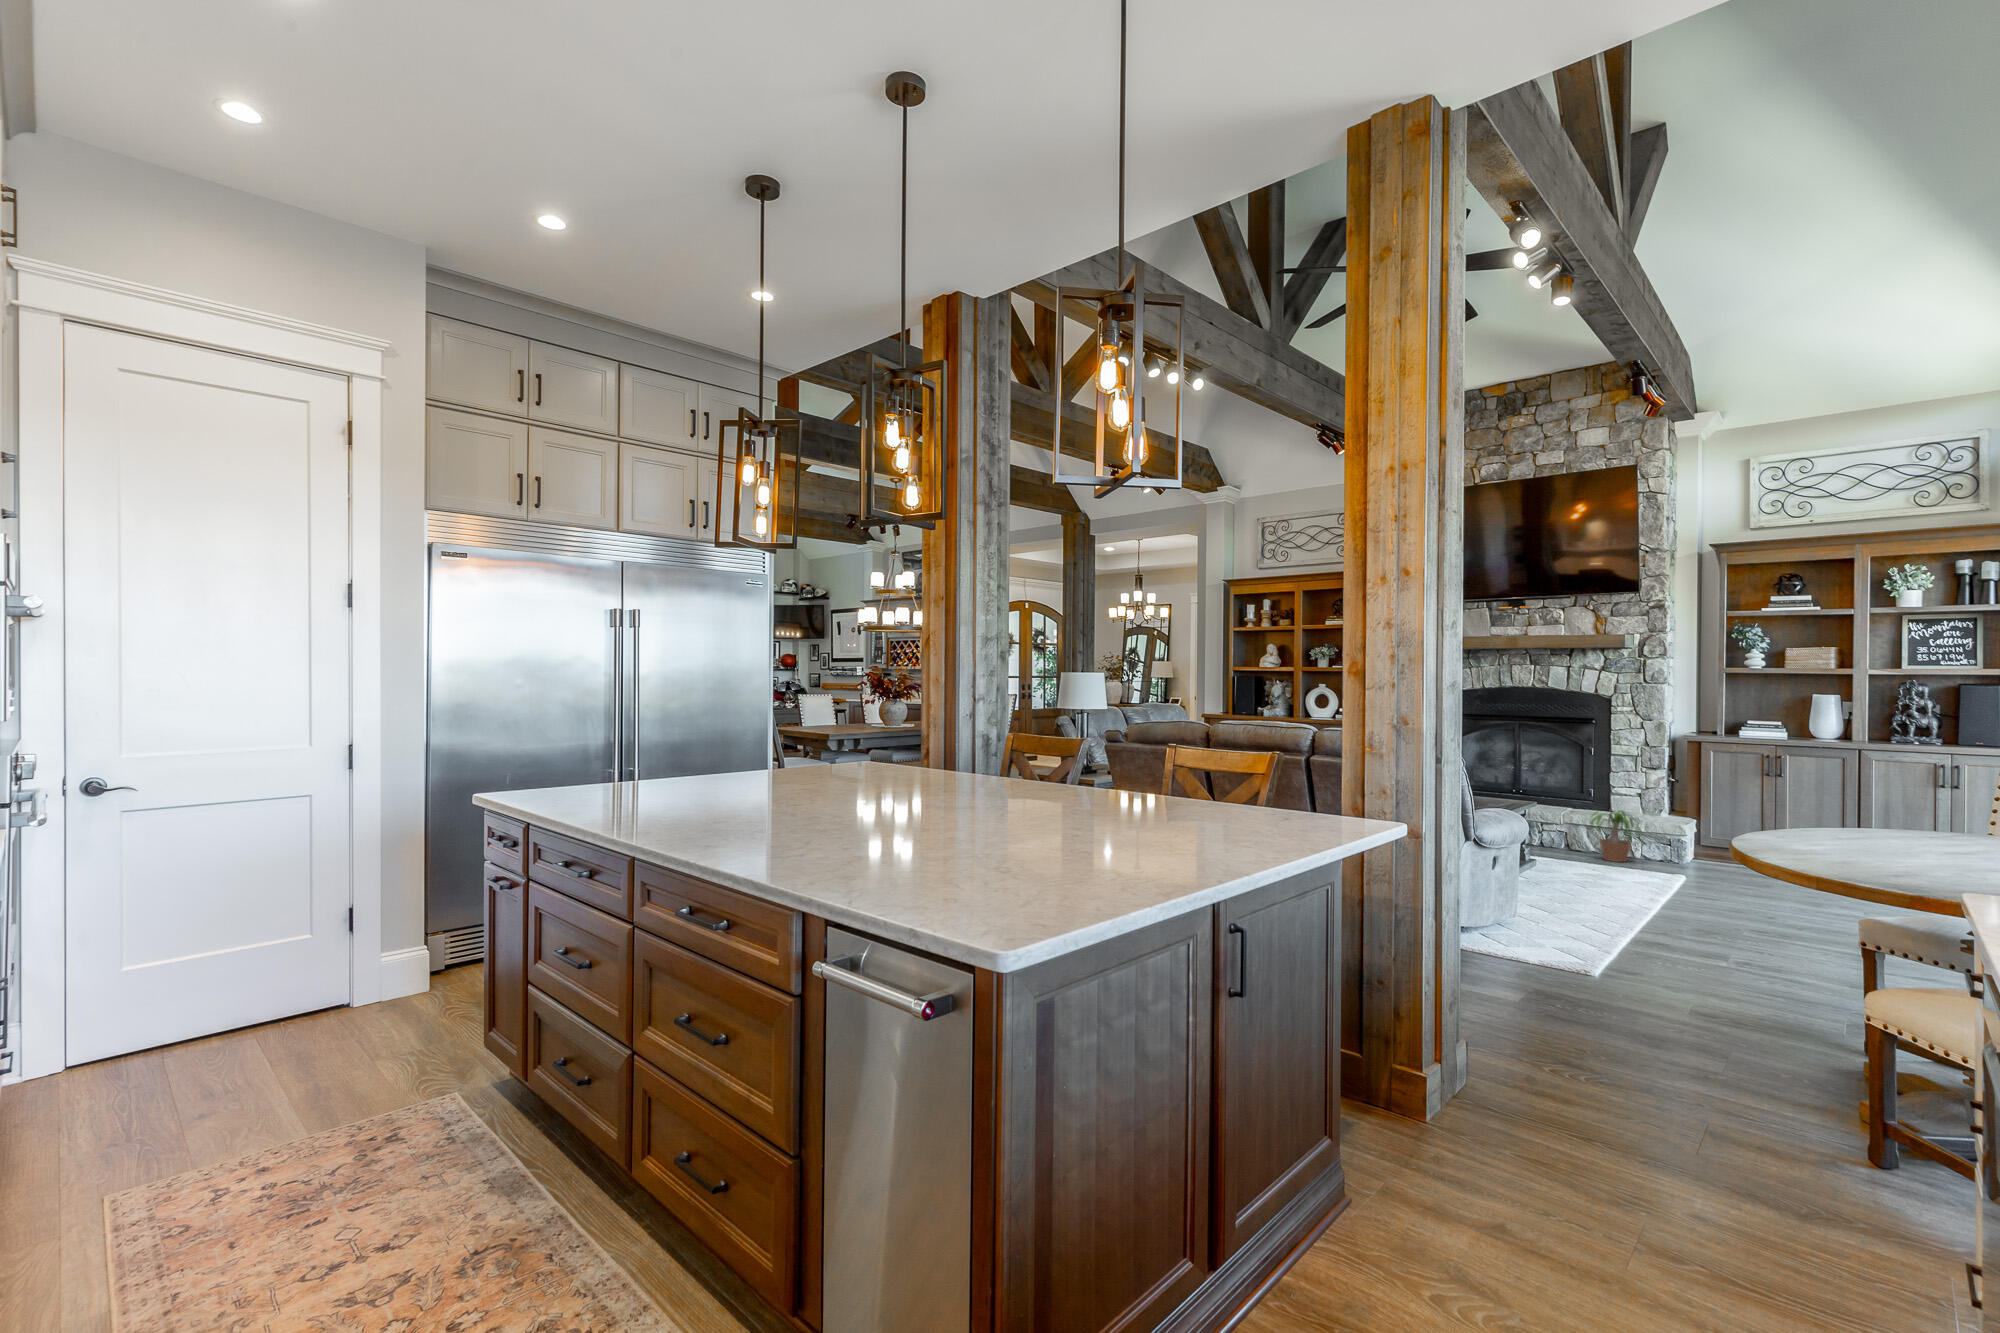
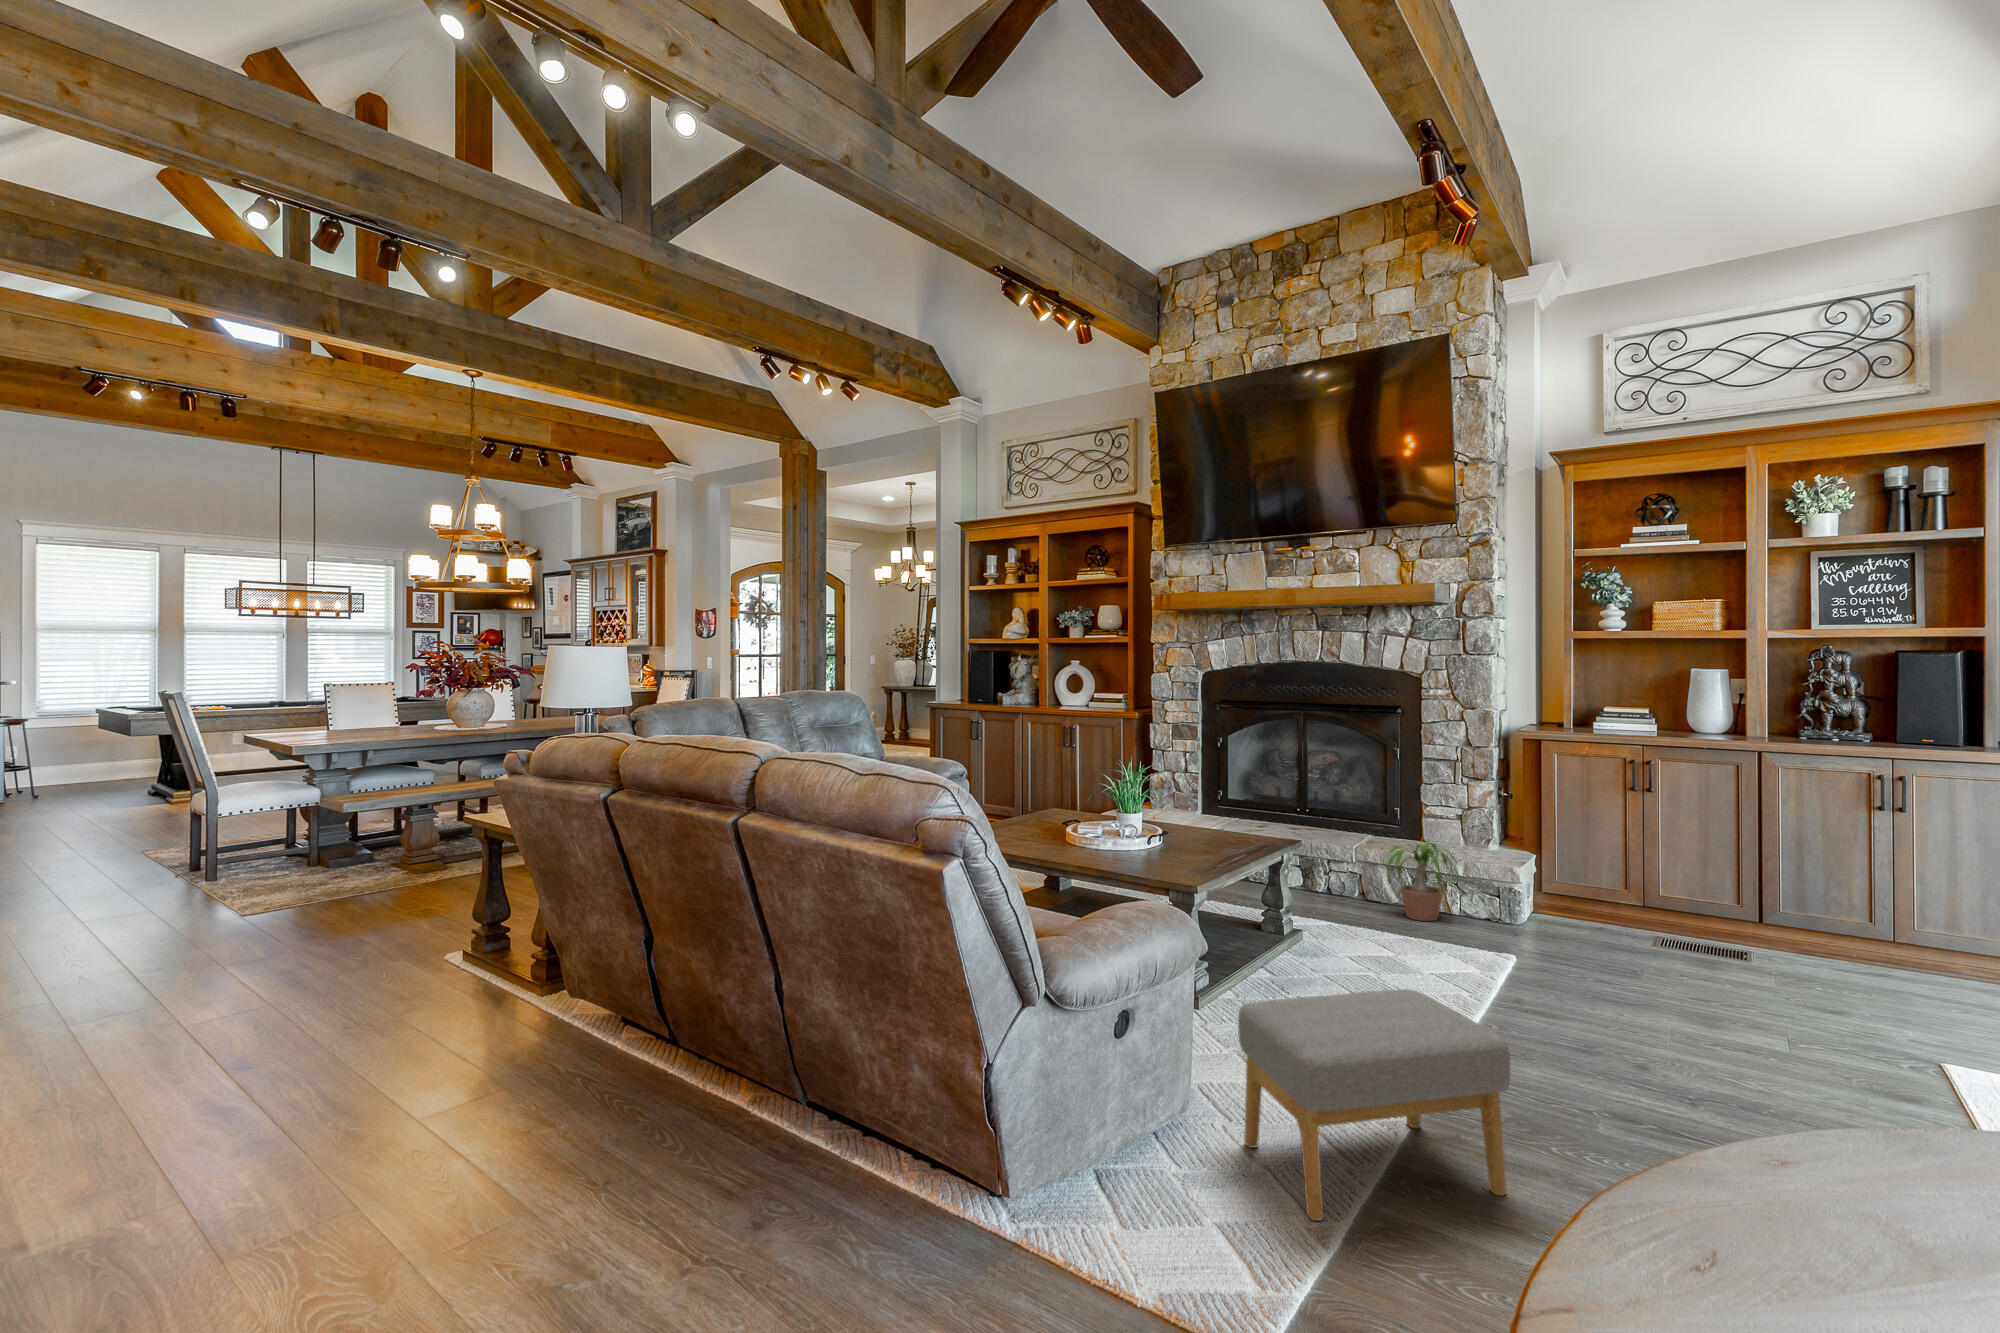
footstool: none [1542,863,1694,956] -> present [1238,989,1510,1221]

